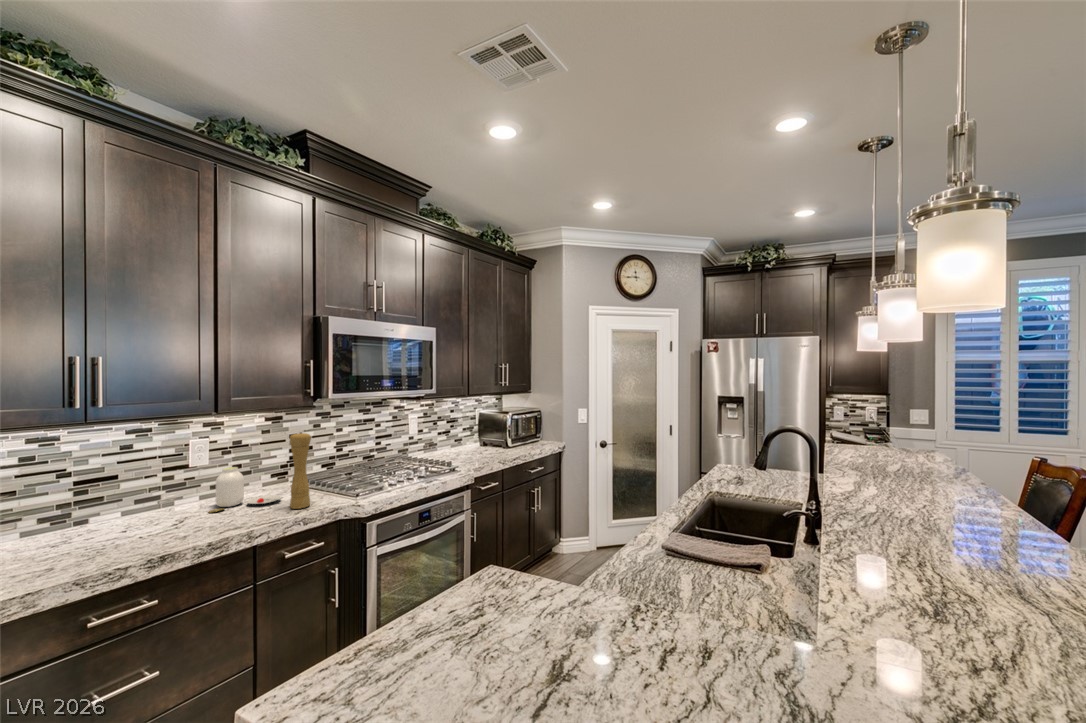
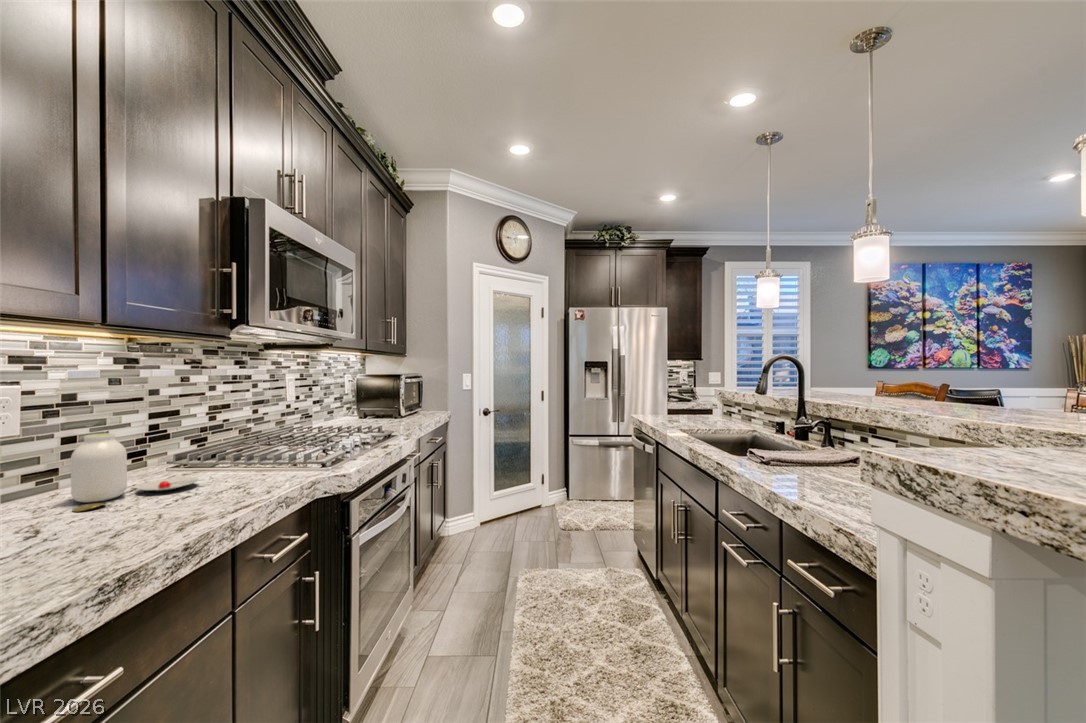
pepper mill: present [290,432,311,509] -> none [234,371,269,487]

